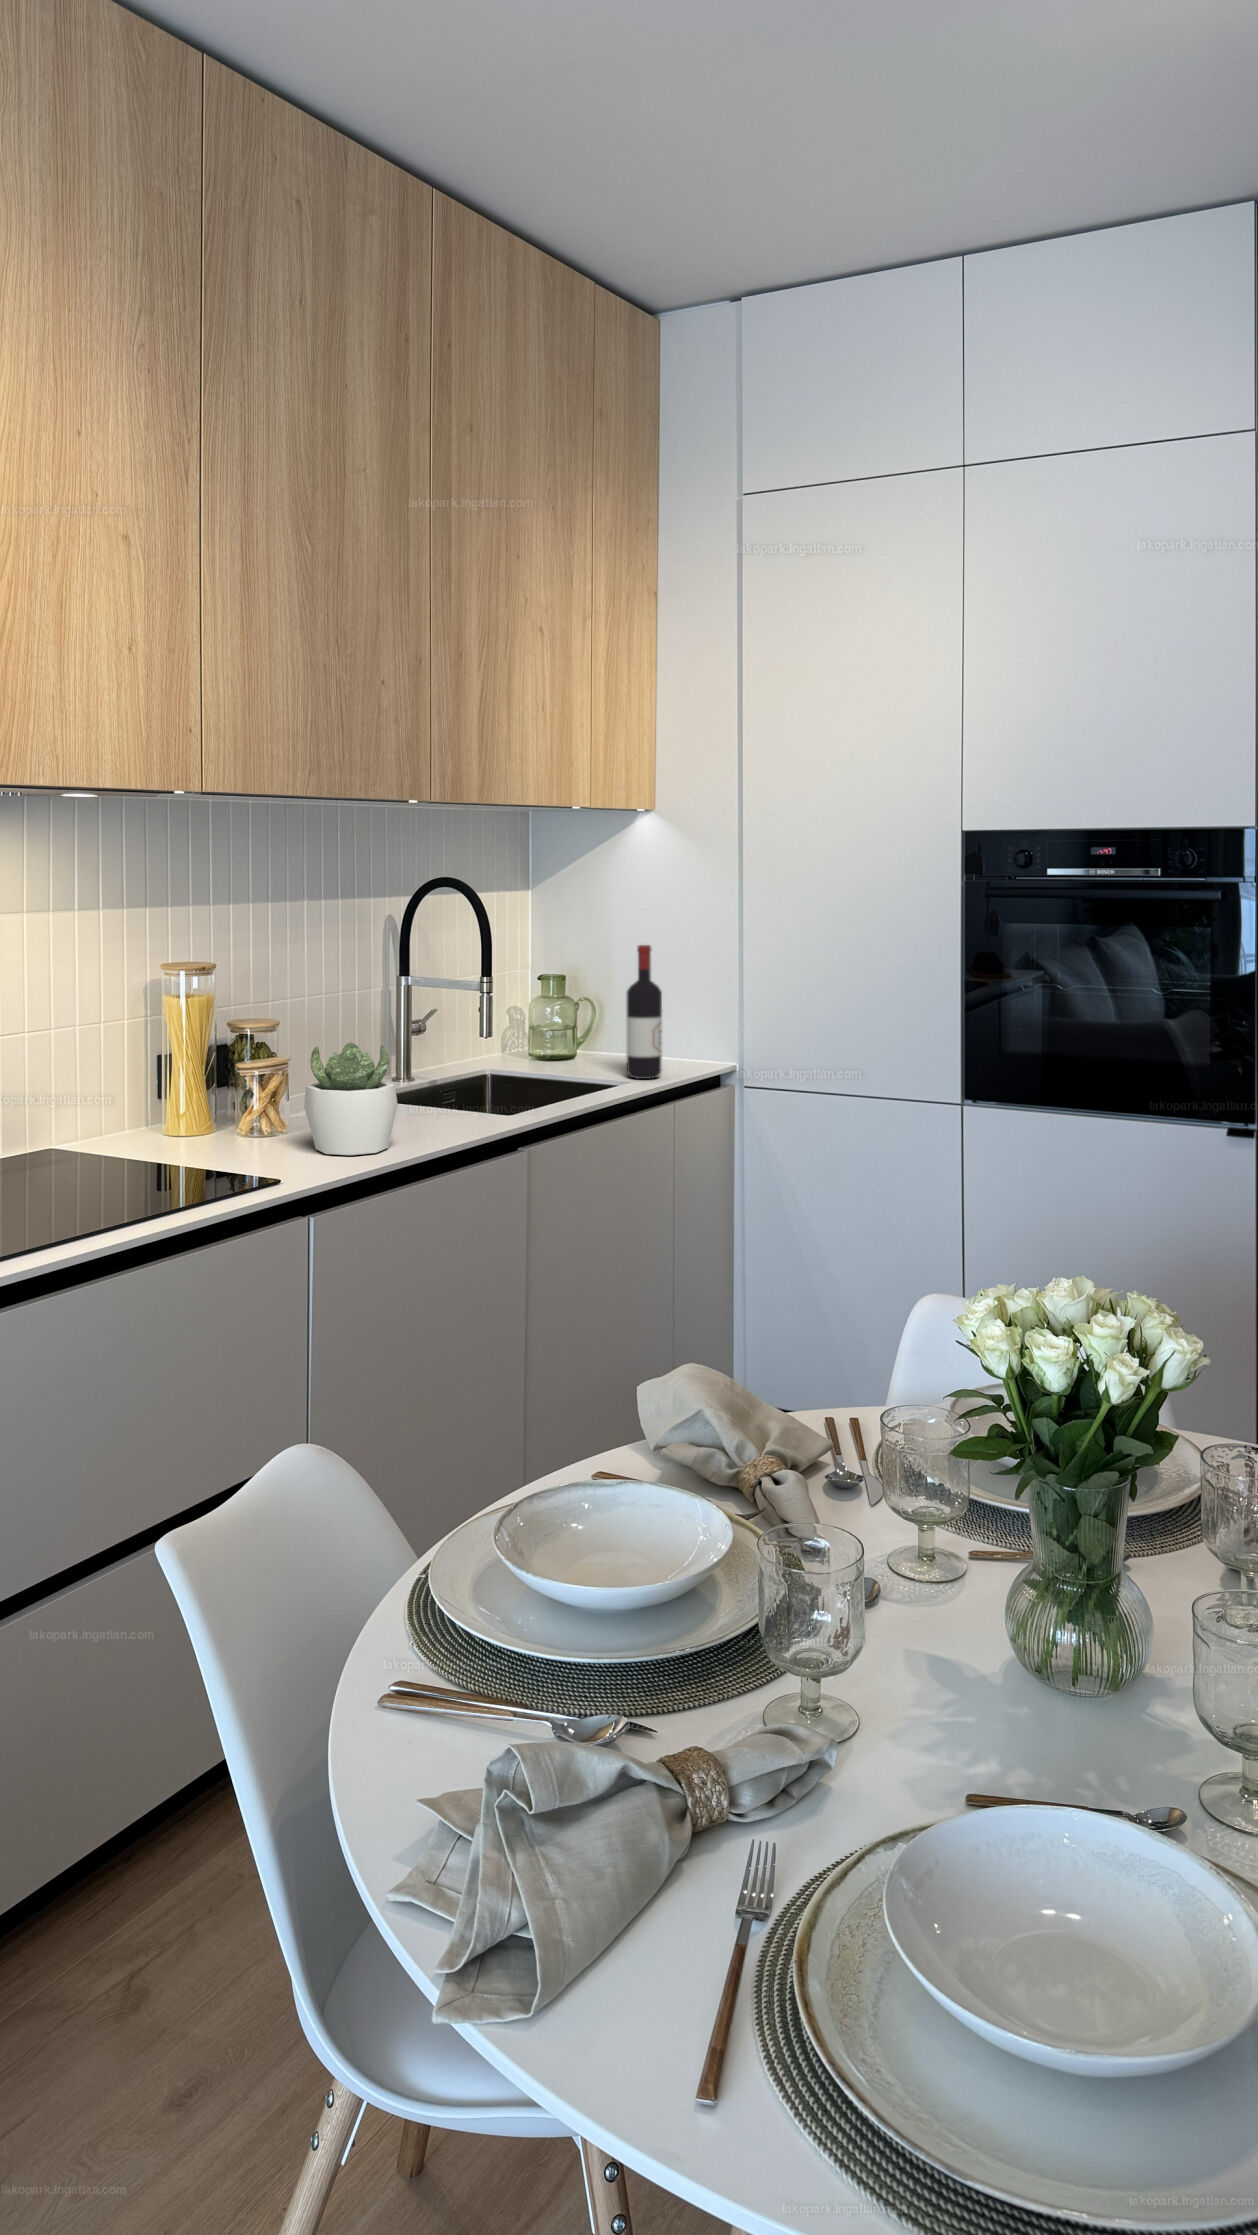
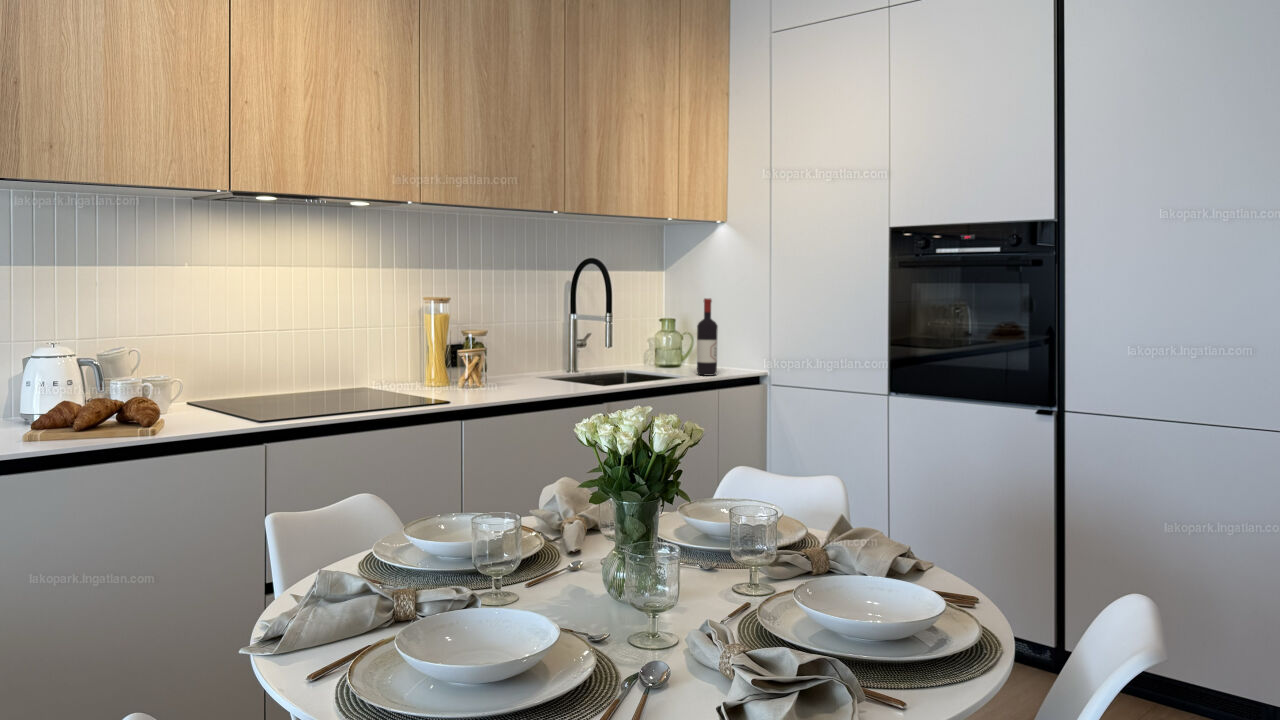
succulent plant: present [304,1043,398,1155] -> none [476,337,525,396]

